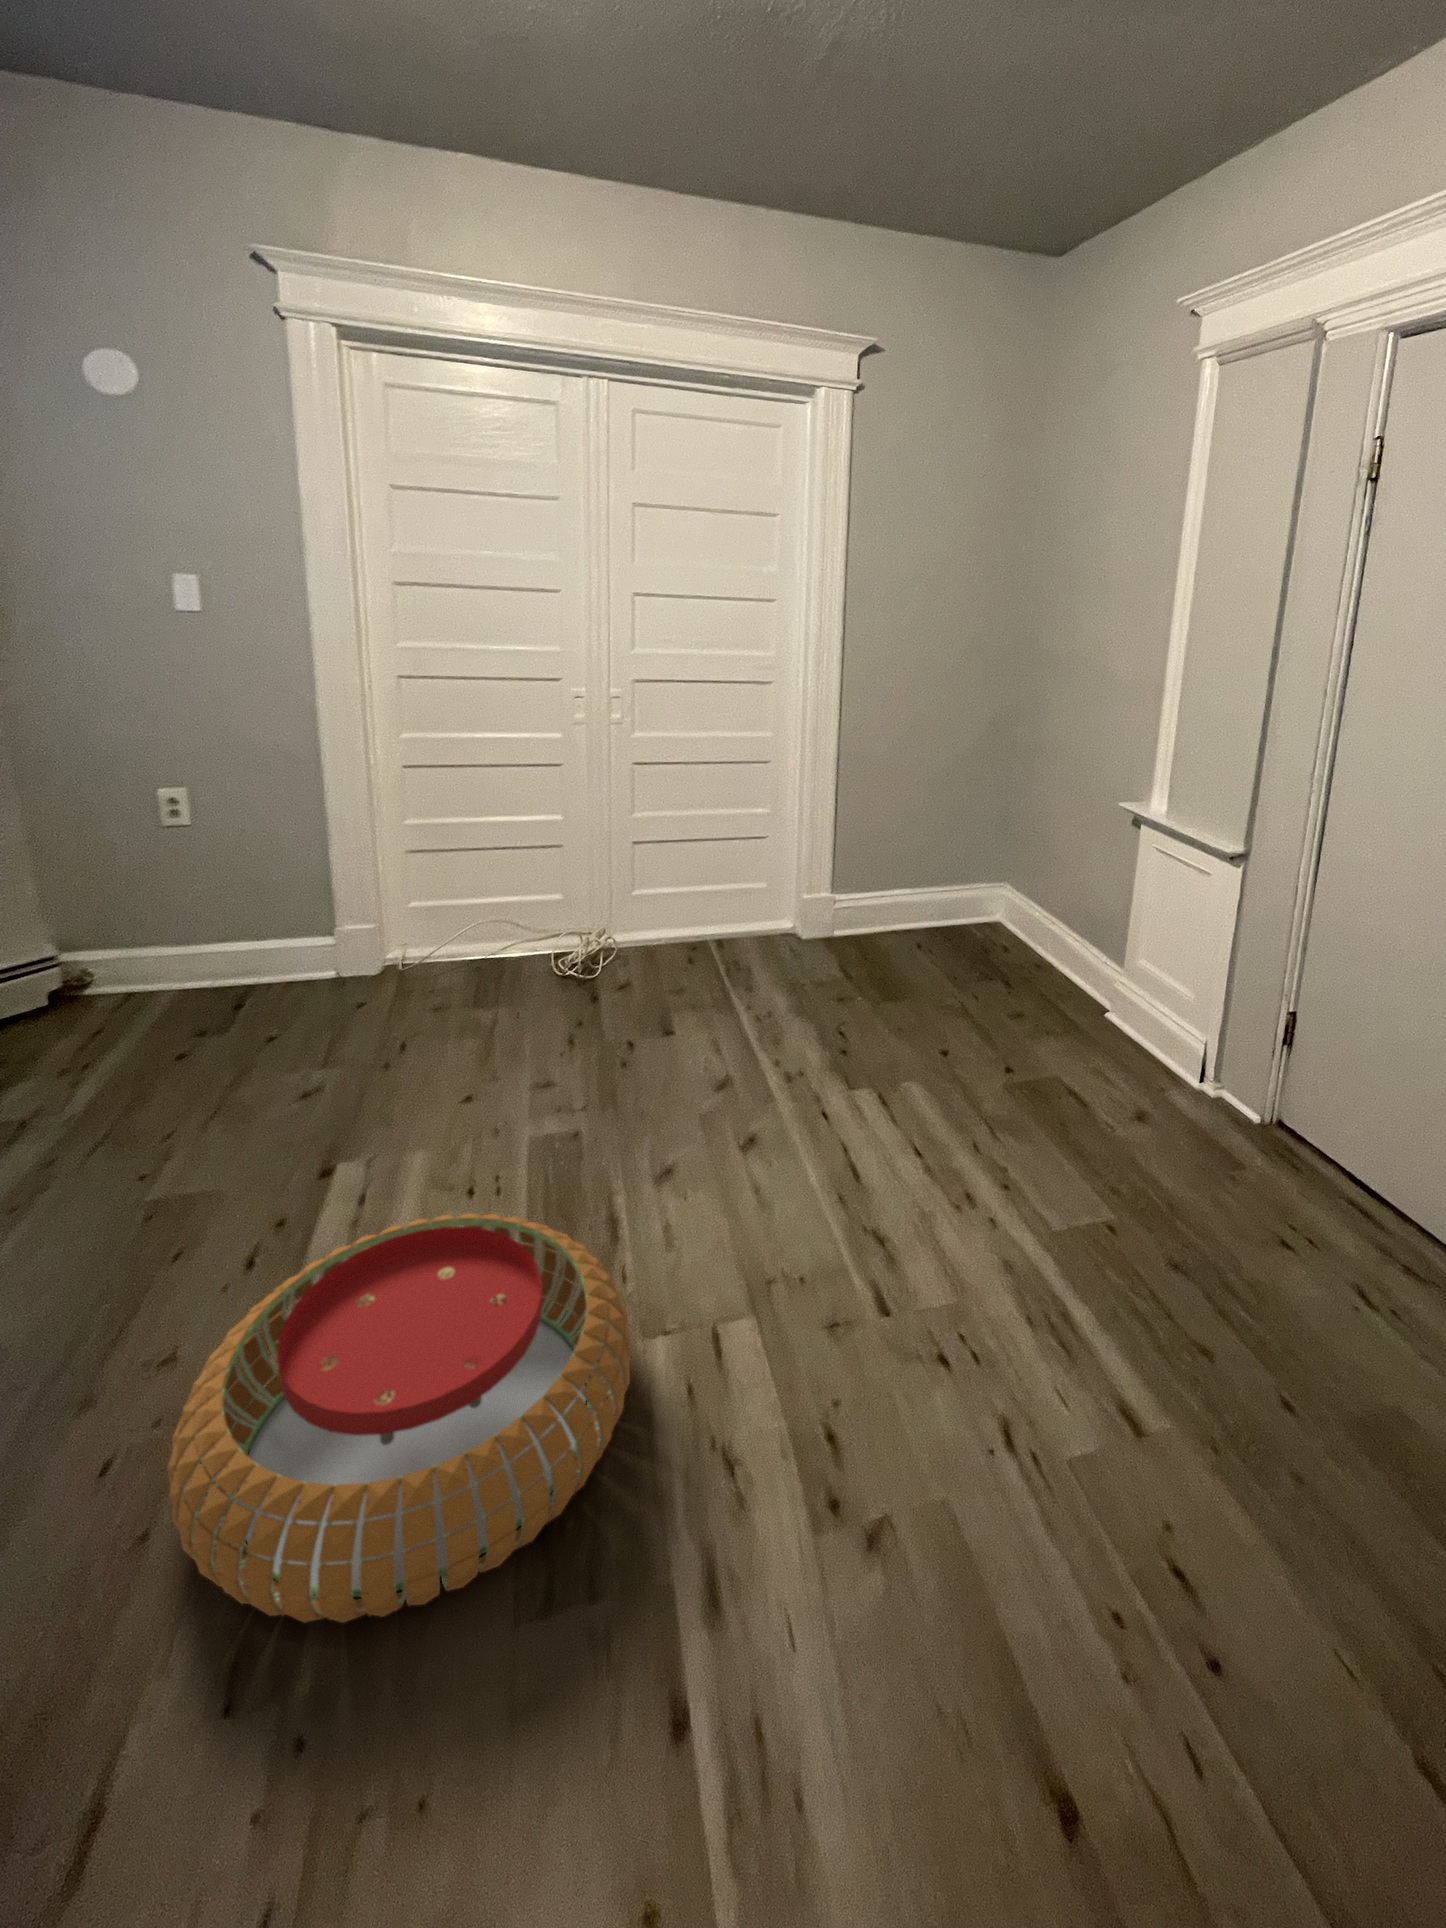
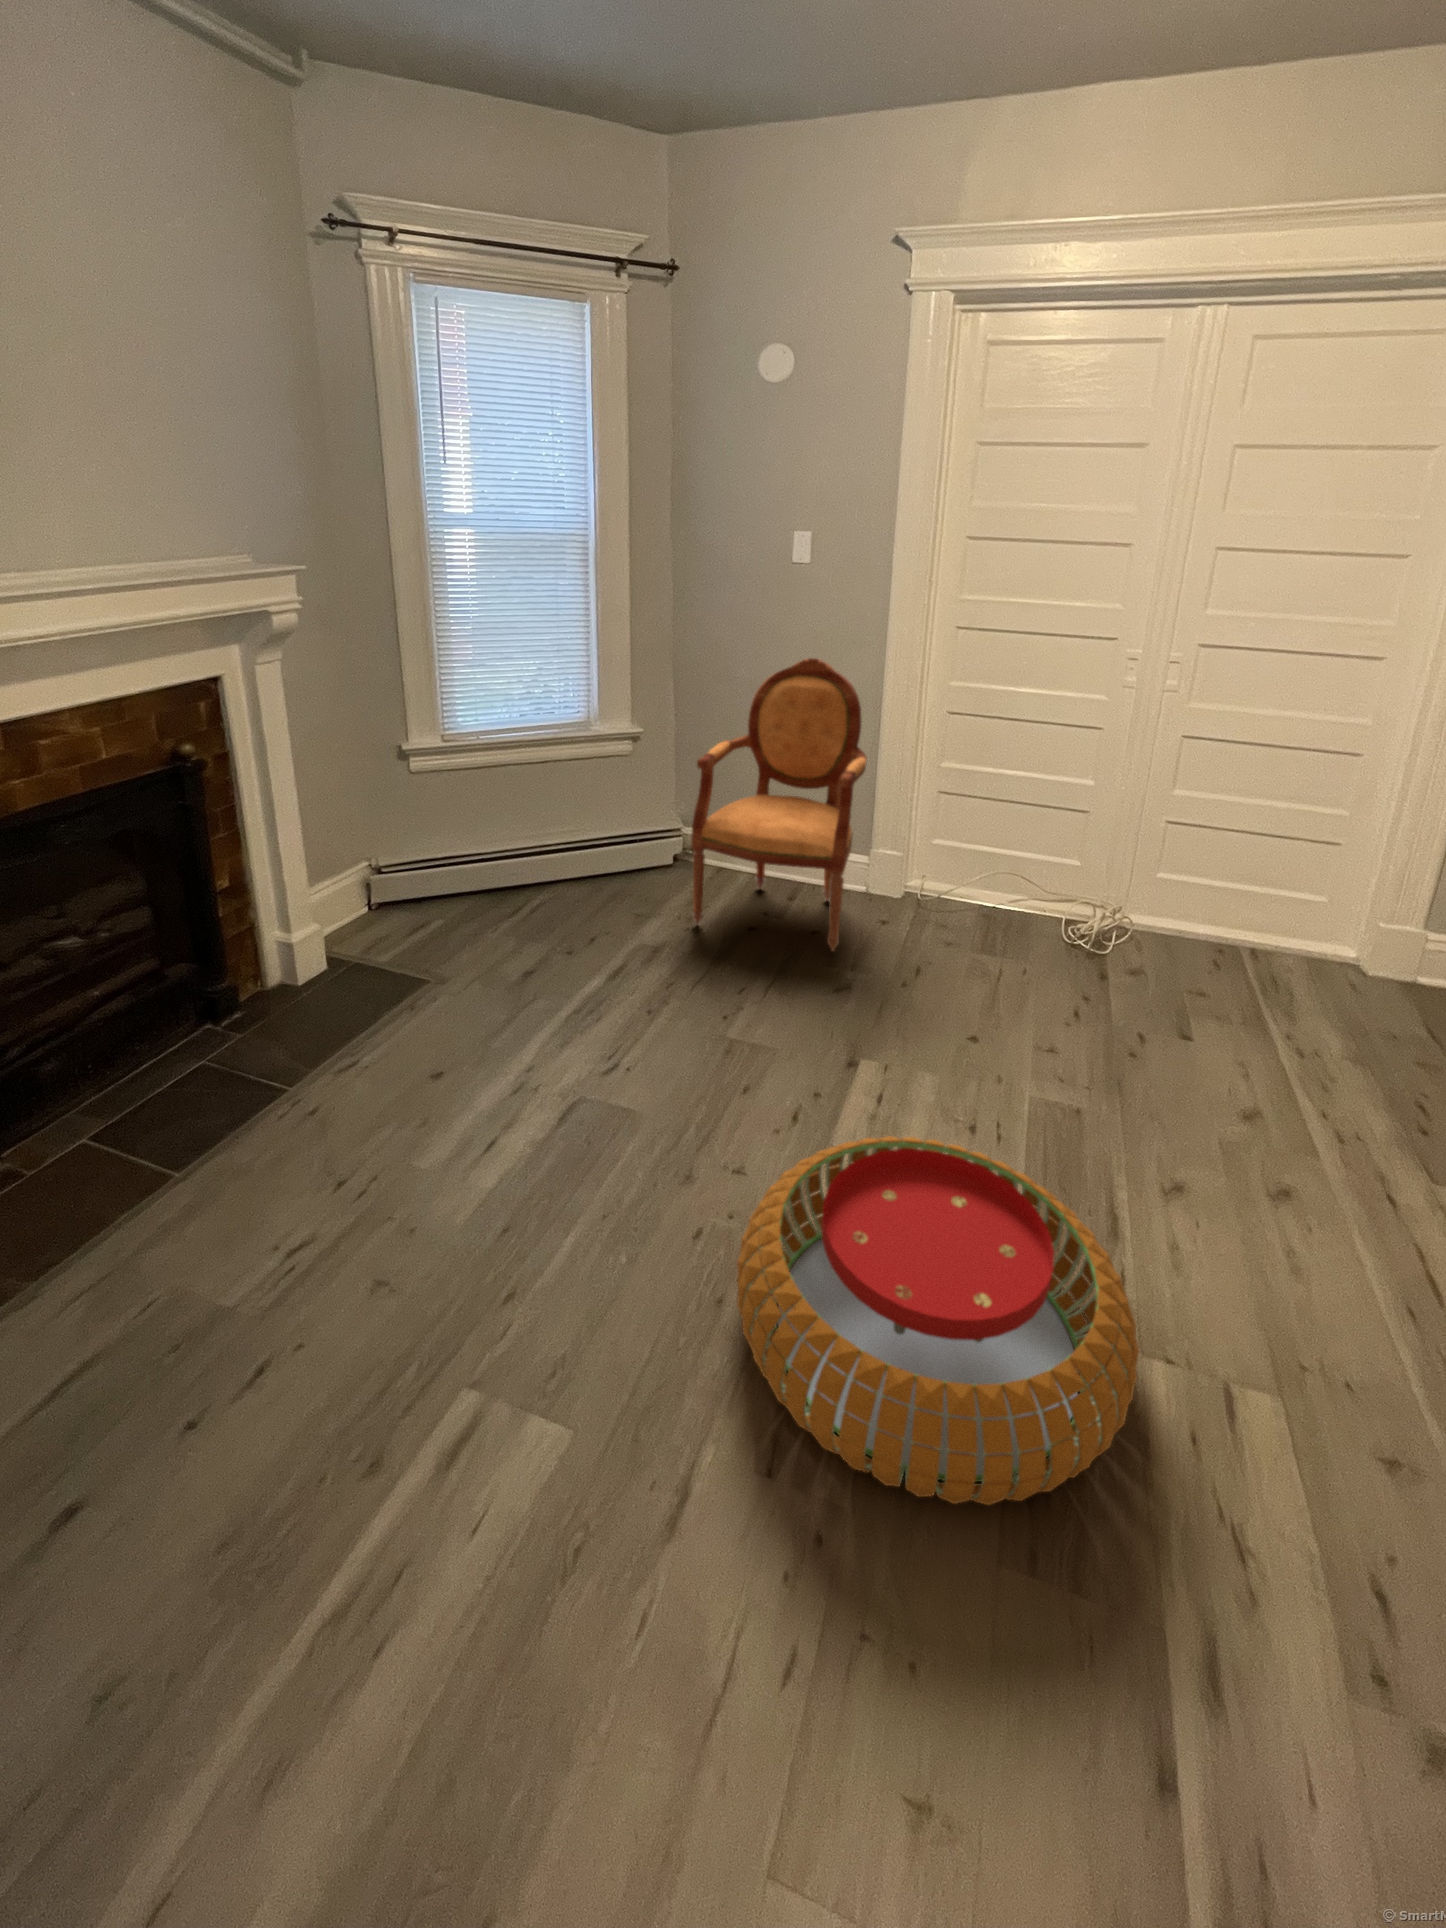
armchair: none [59,720,309,1075] -> present [691,658,867,952]

